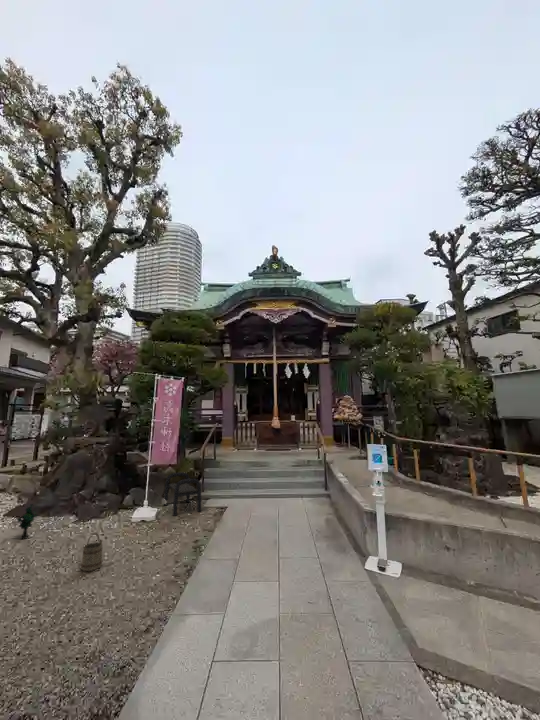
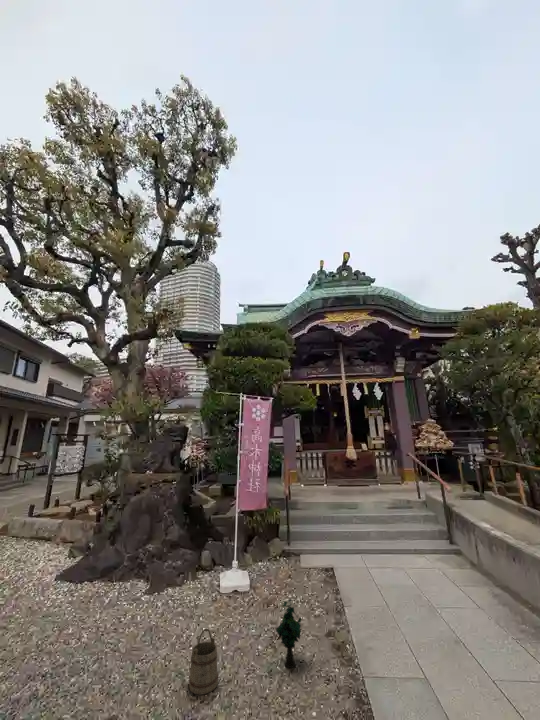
bench: present [164,472,201,516] -> none [249,519,304,582]
decorative plant: present [17,505,37,539] -> present [276,600,301,668]

